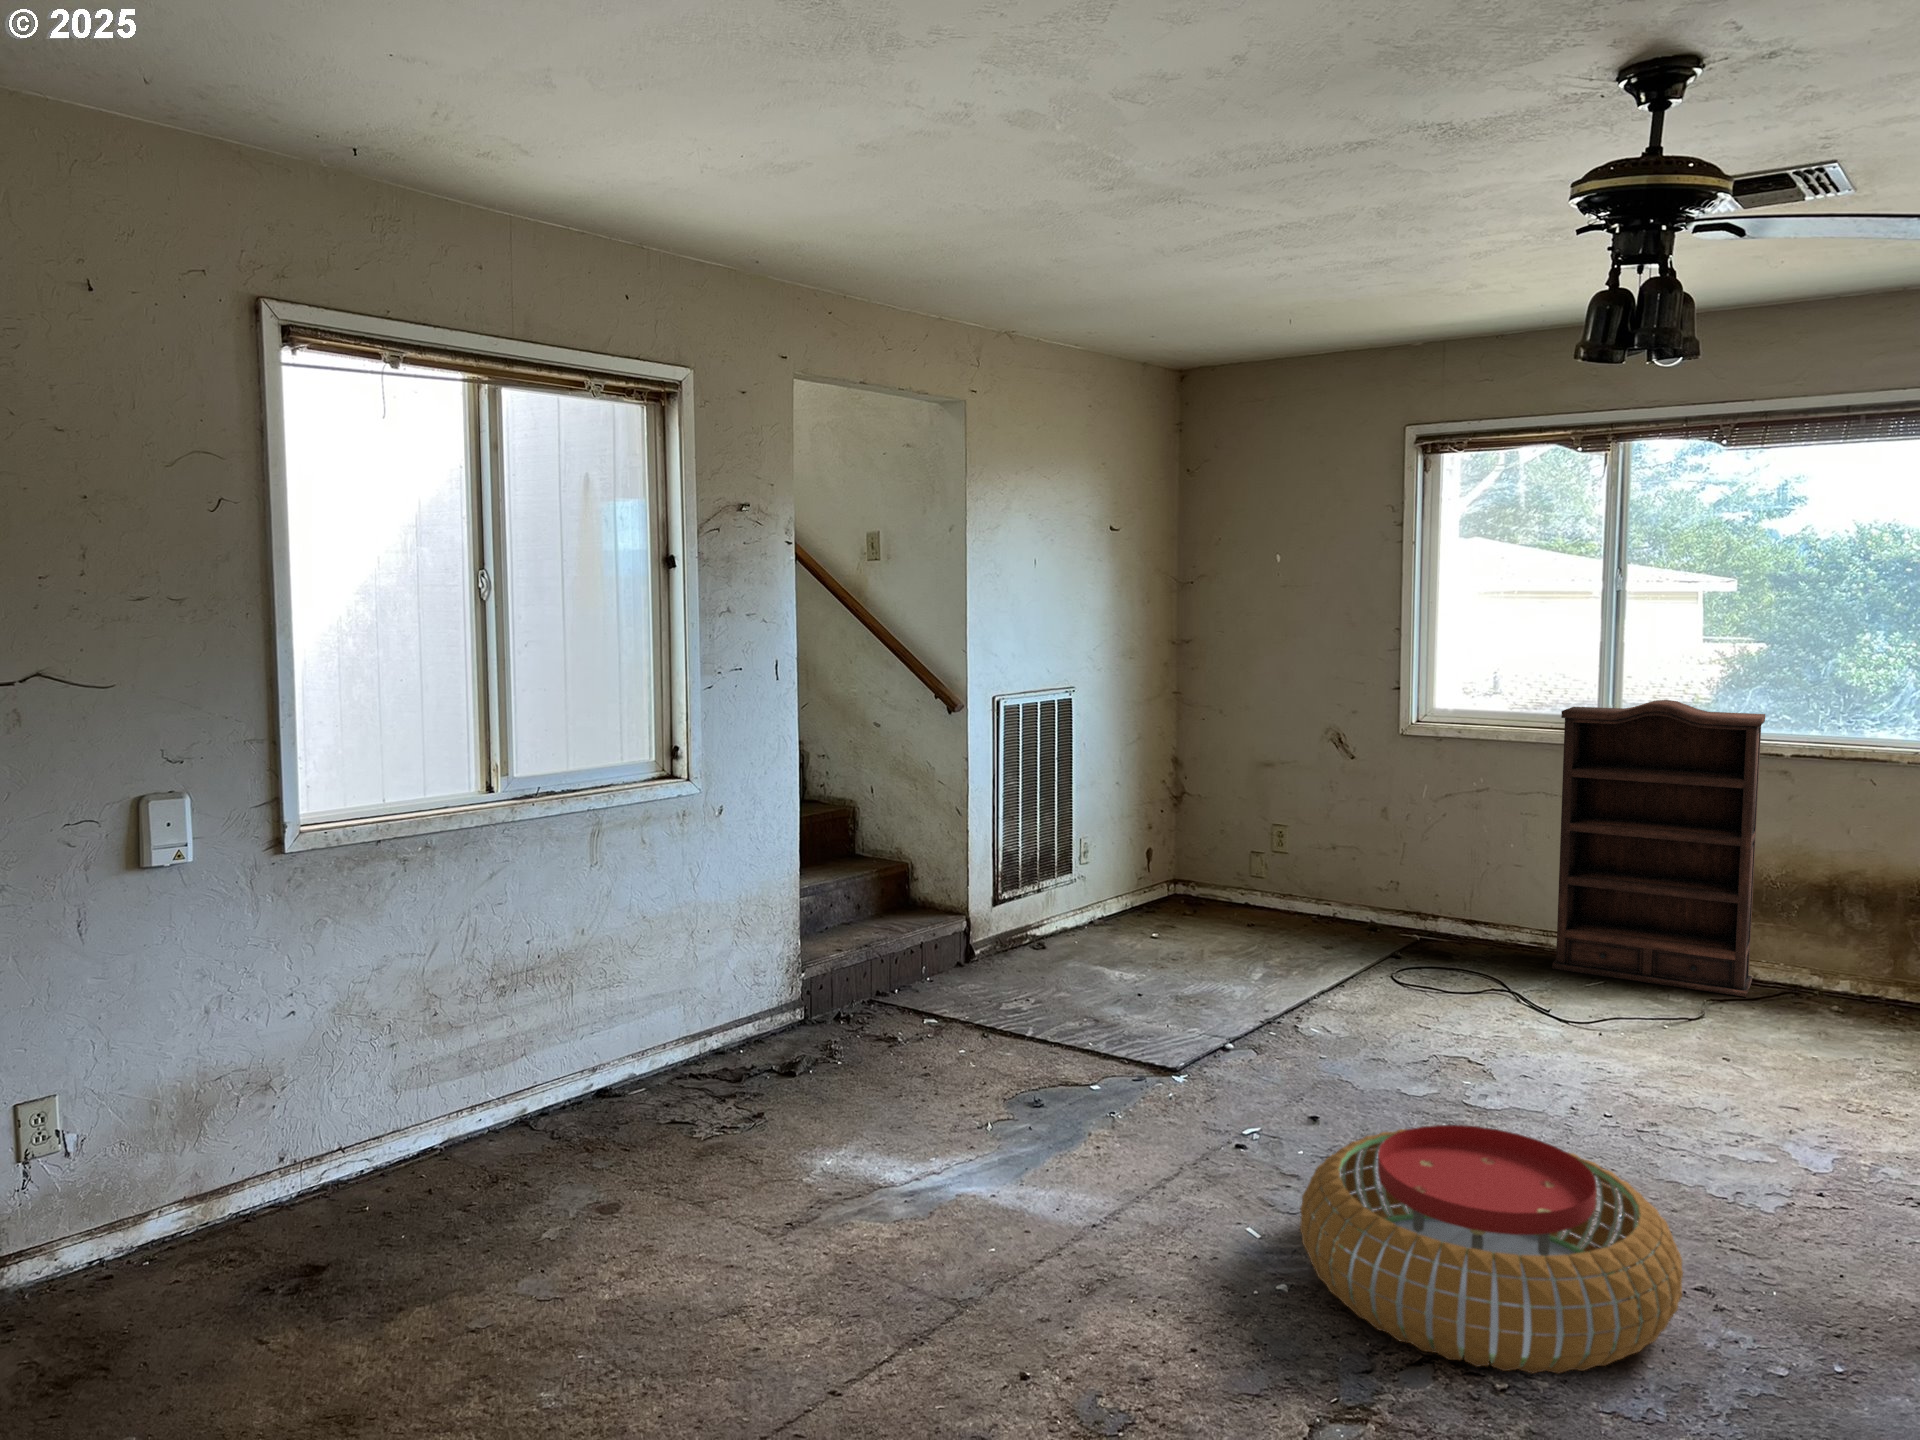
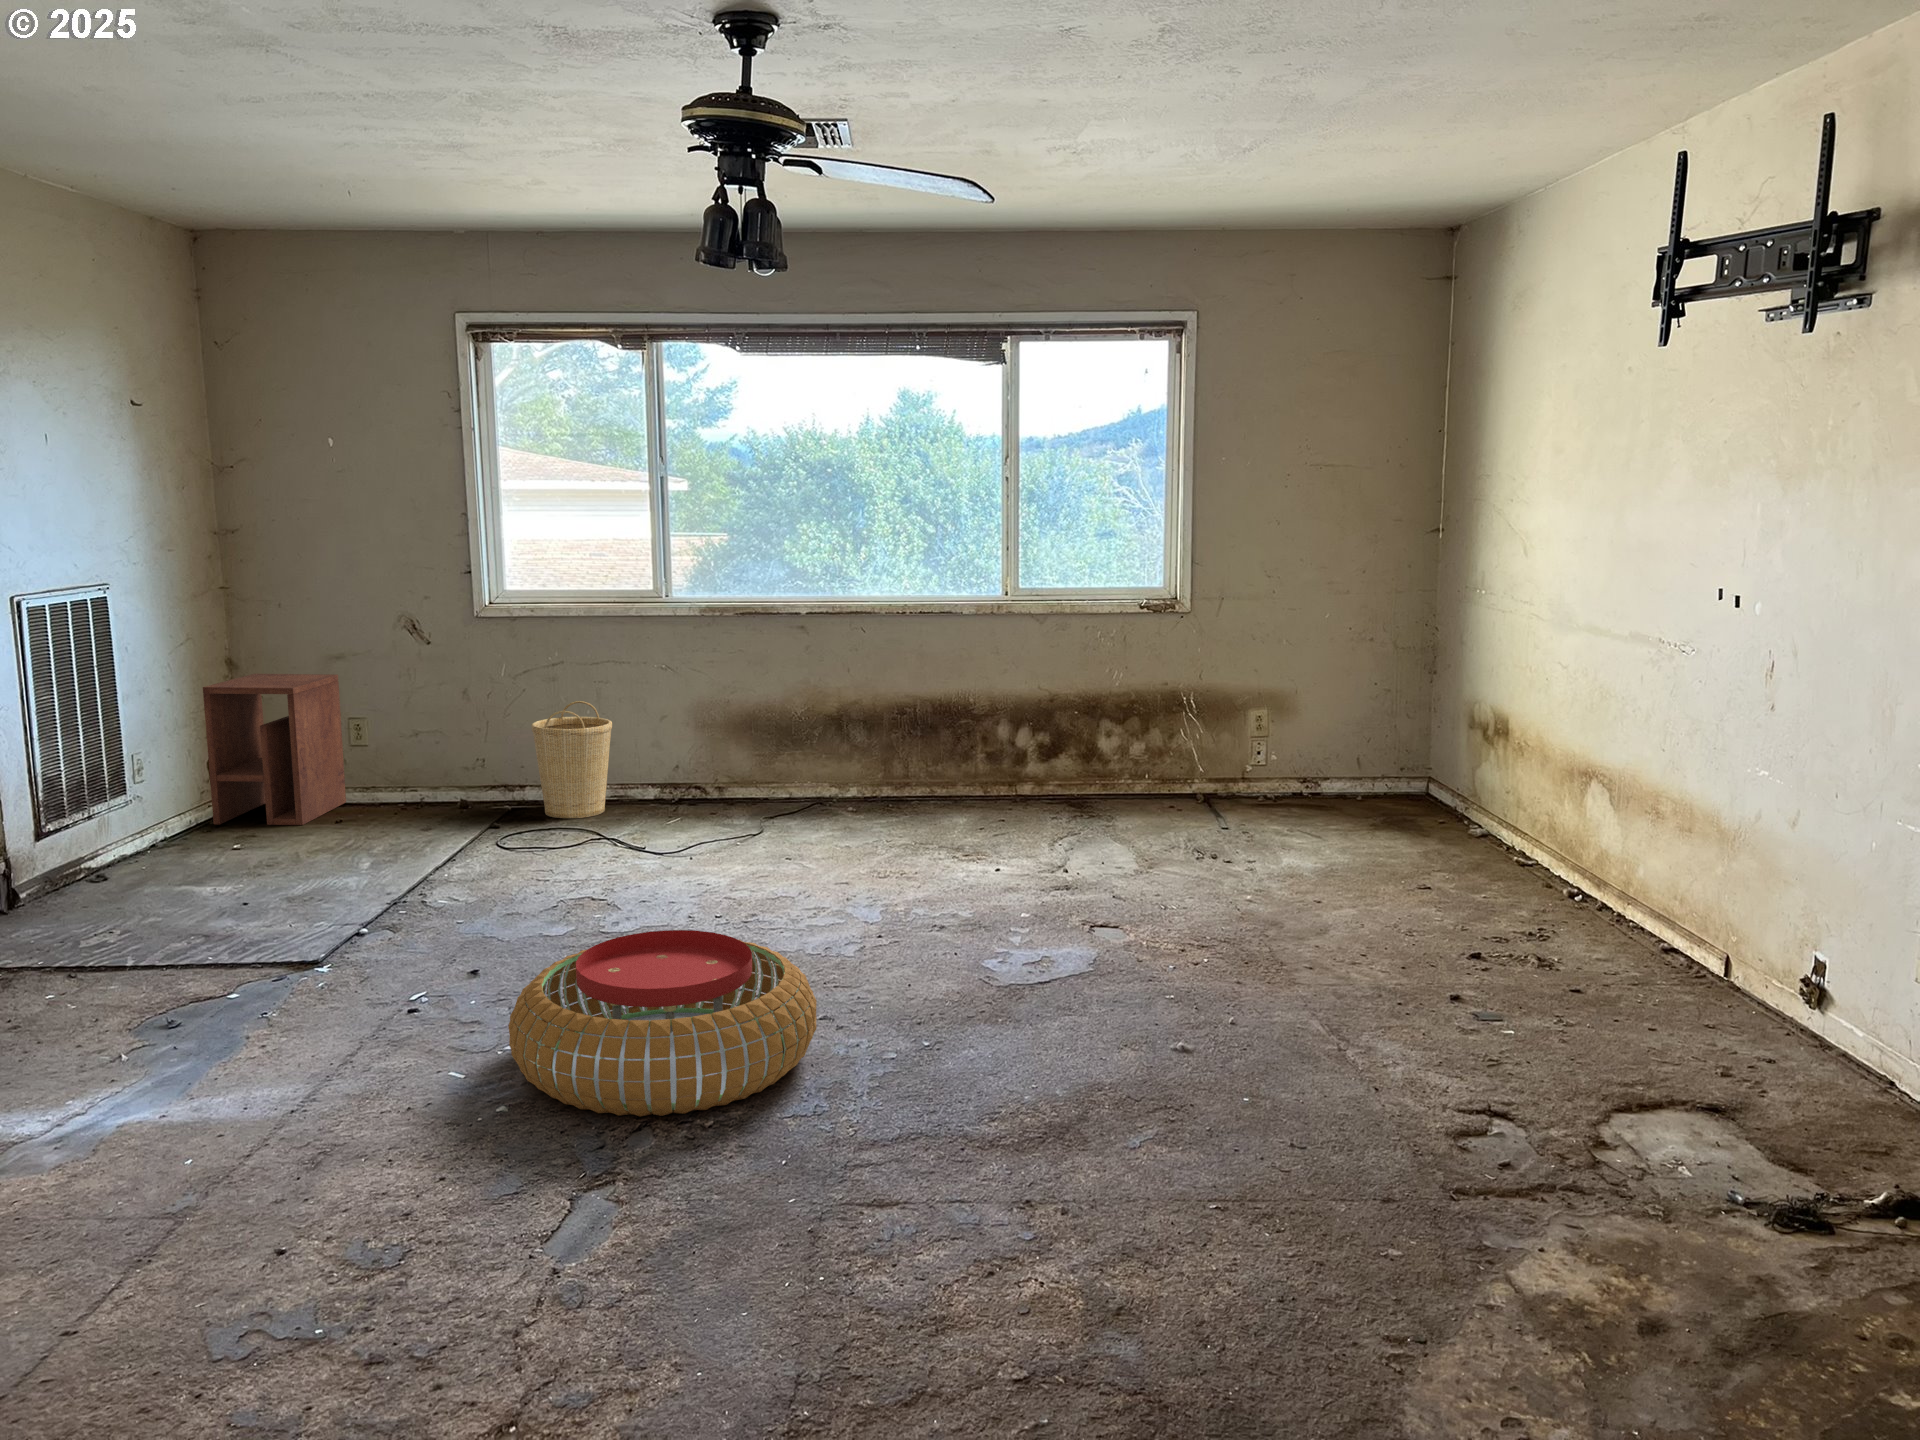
bookshelf: present [1552,700,1765,997] -> none [634,572,791,816]
side table: none [1146,778,1263,924] -> present [203,674,346,825]
basket: none [1439,833,1529,960] -> present [532,701,612,818]

